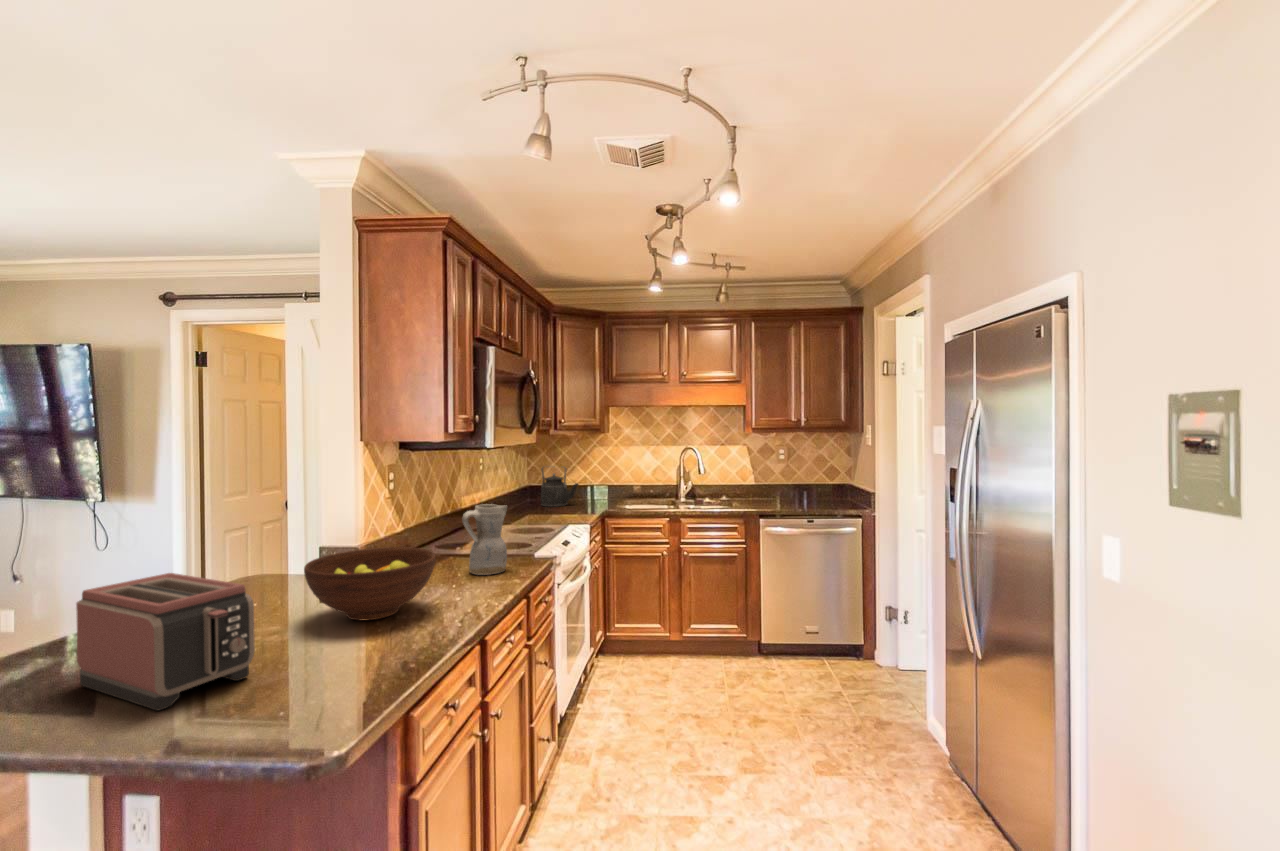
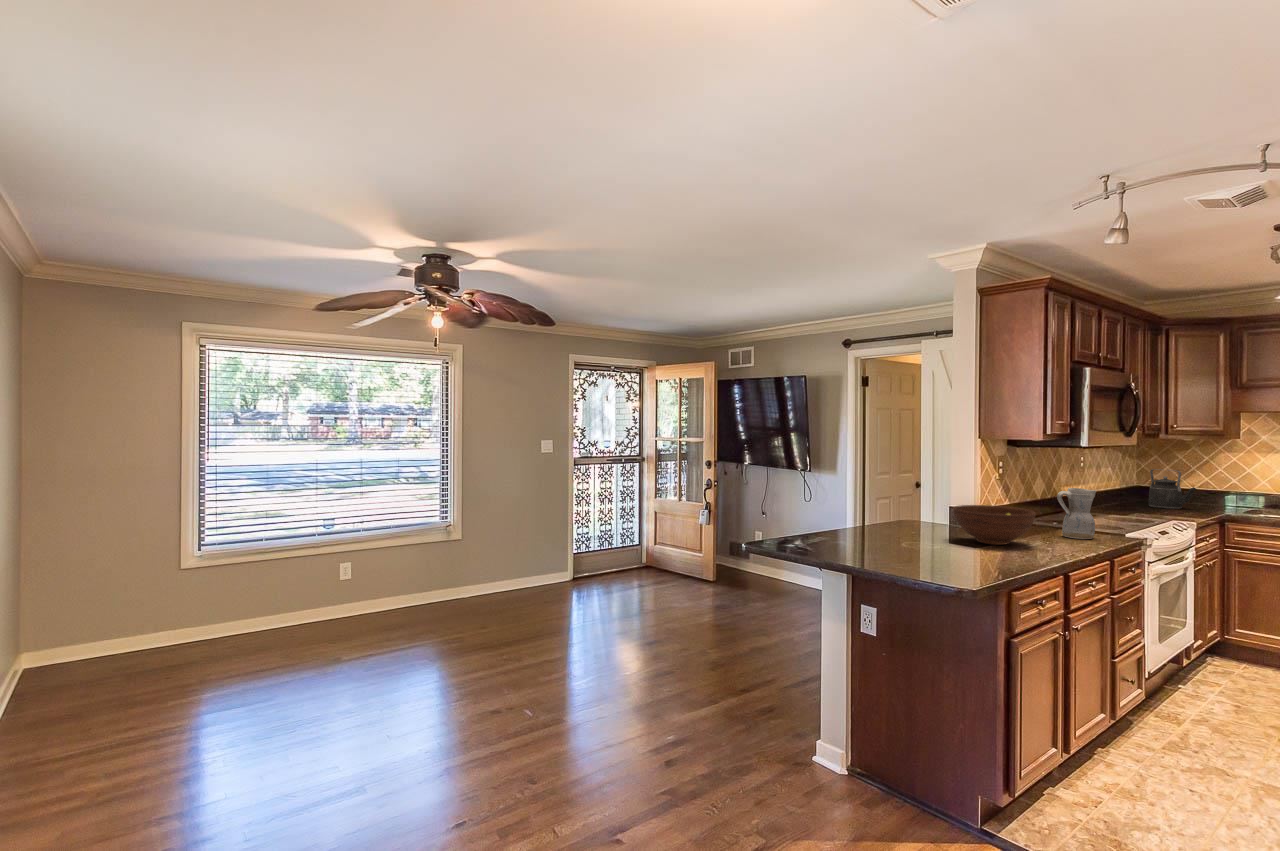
toaster: present [76,573,255,711] -> none [861,499,936,553]

